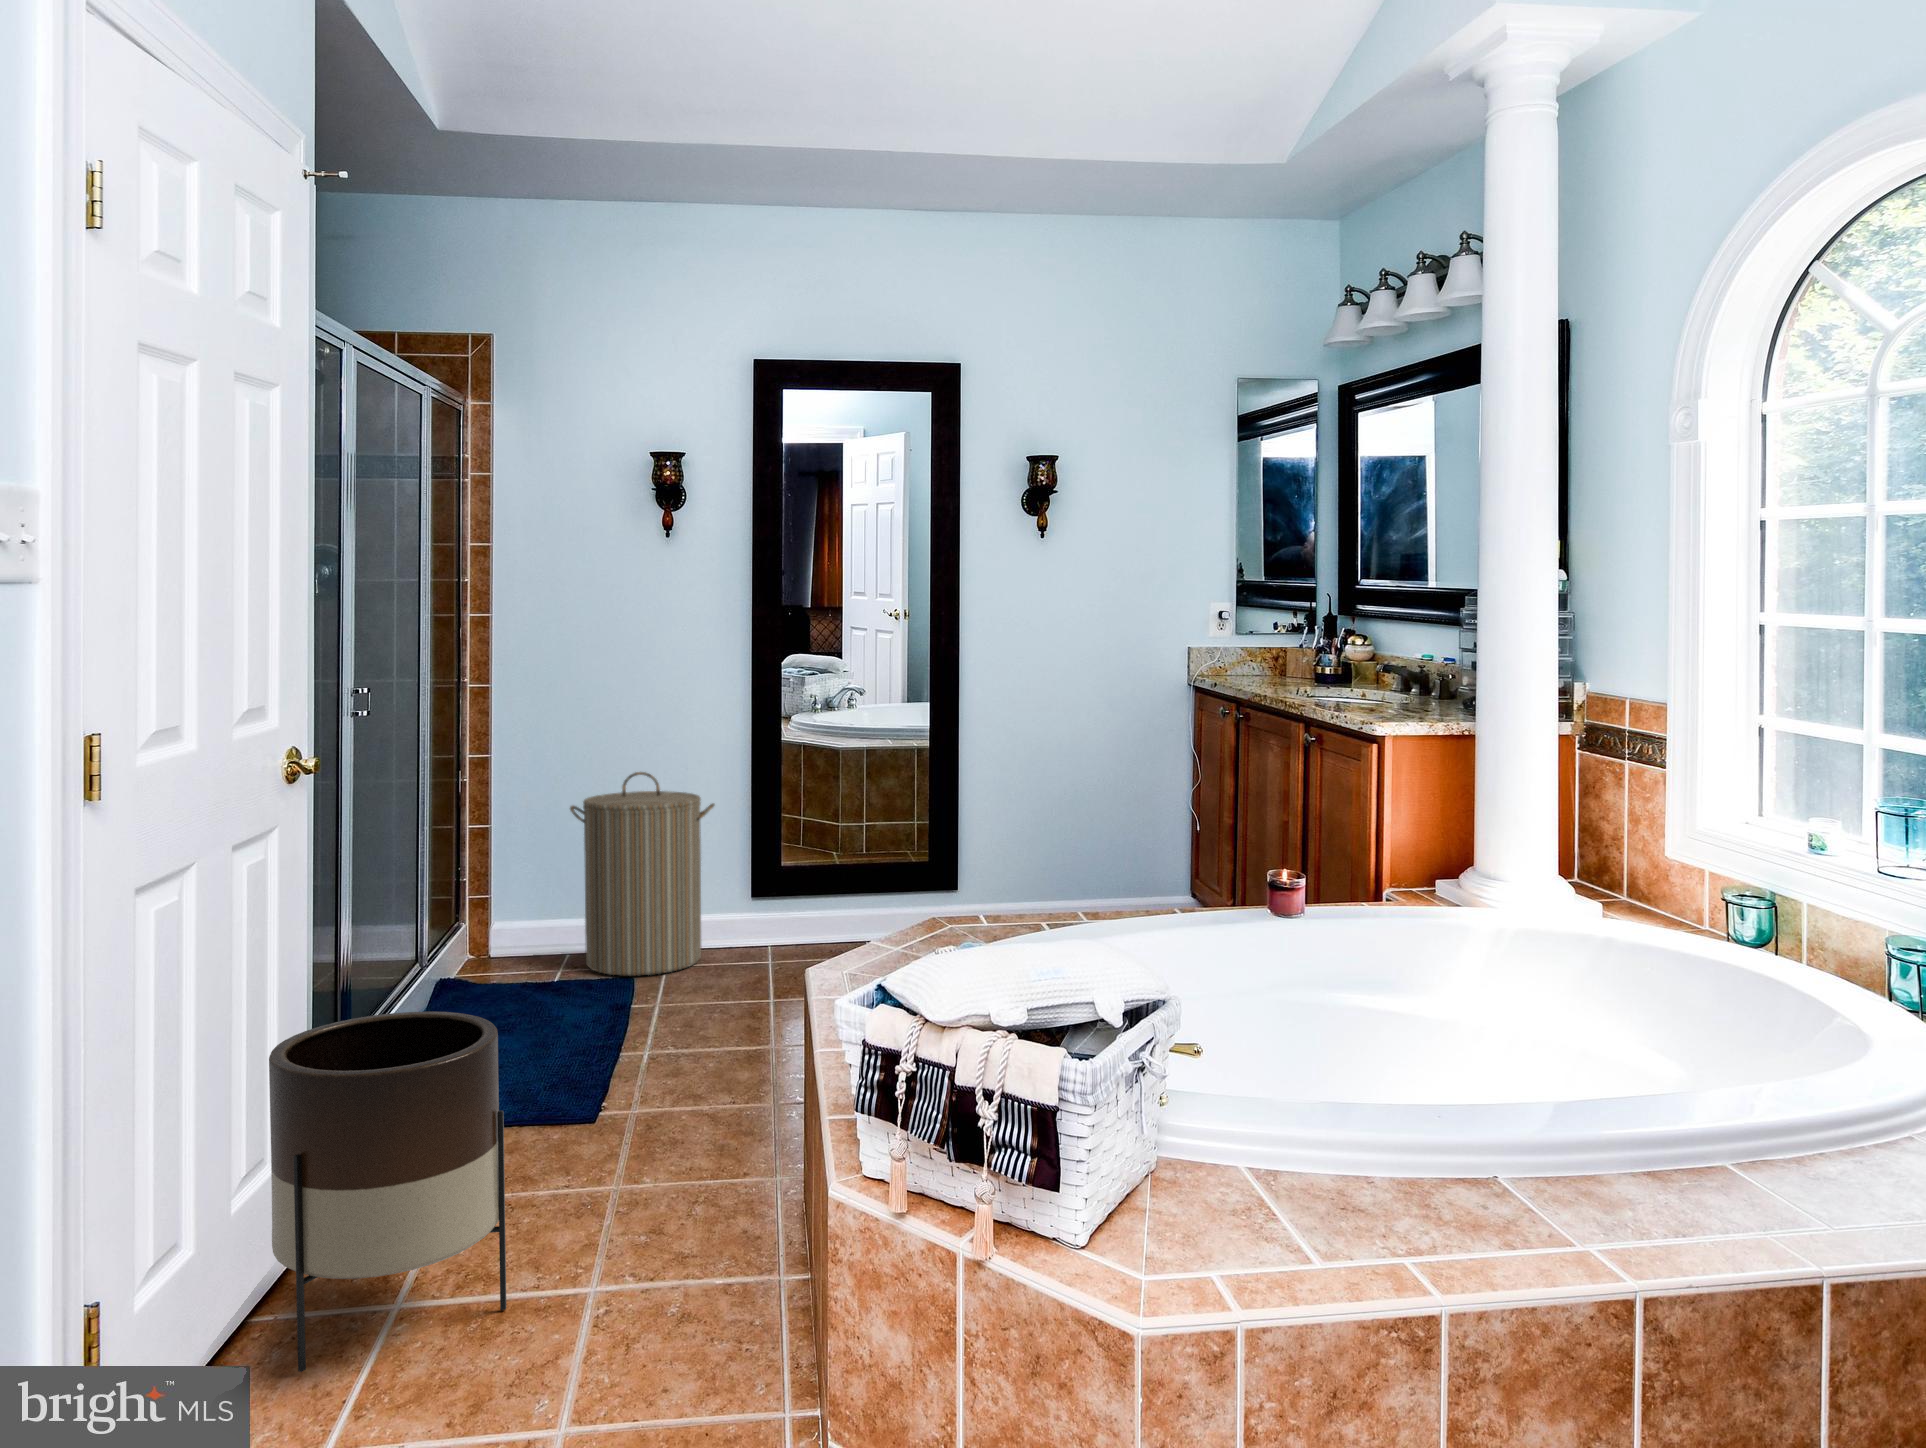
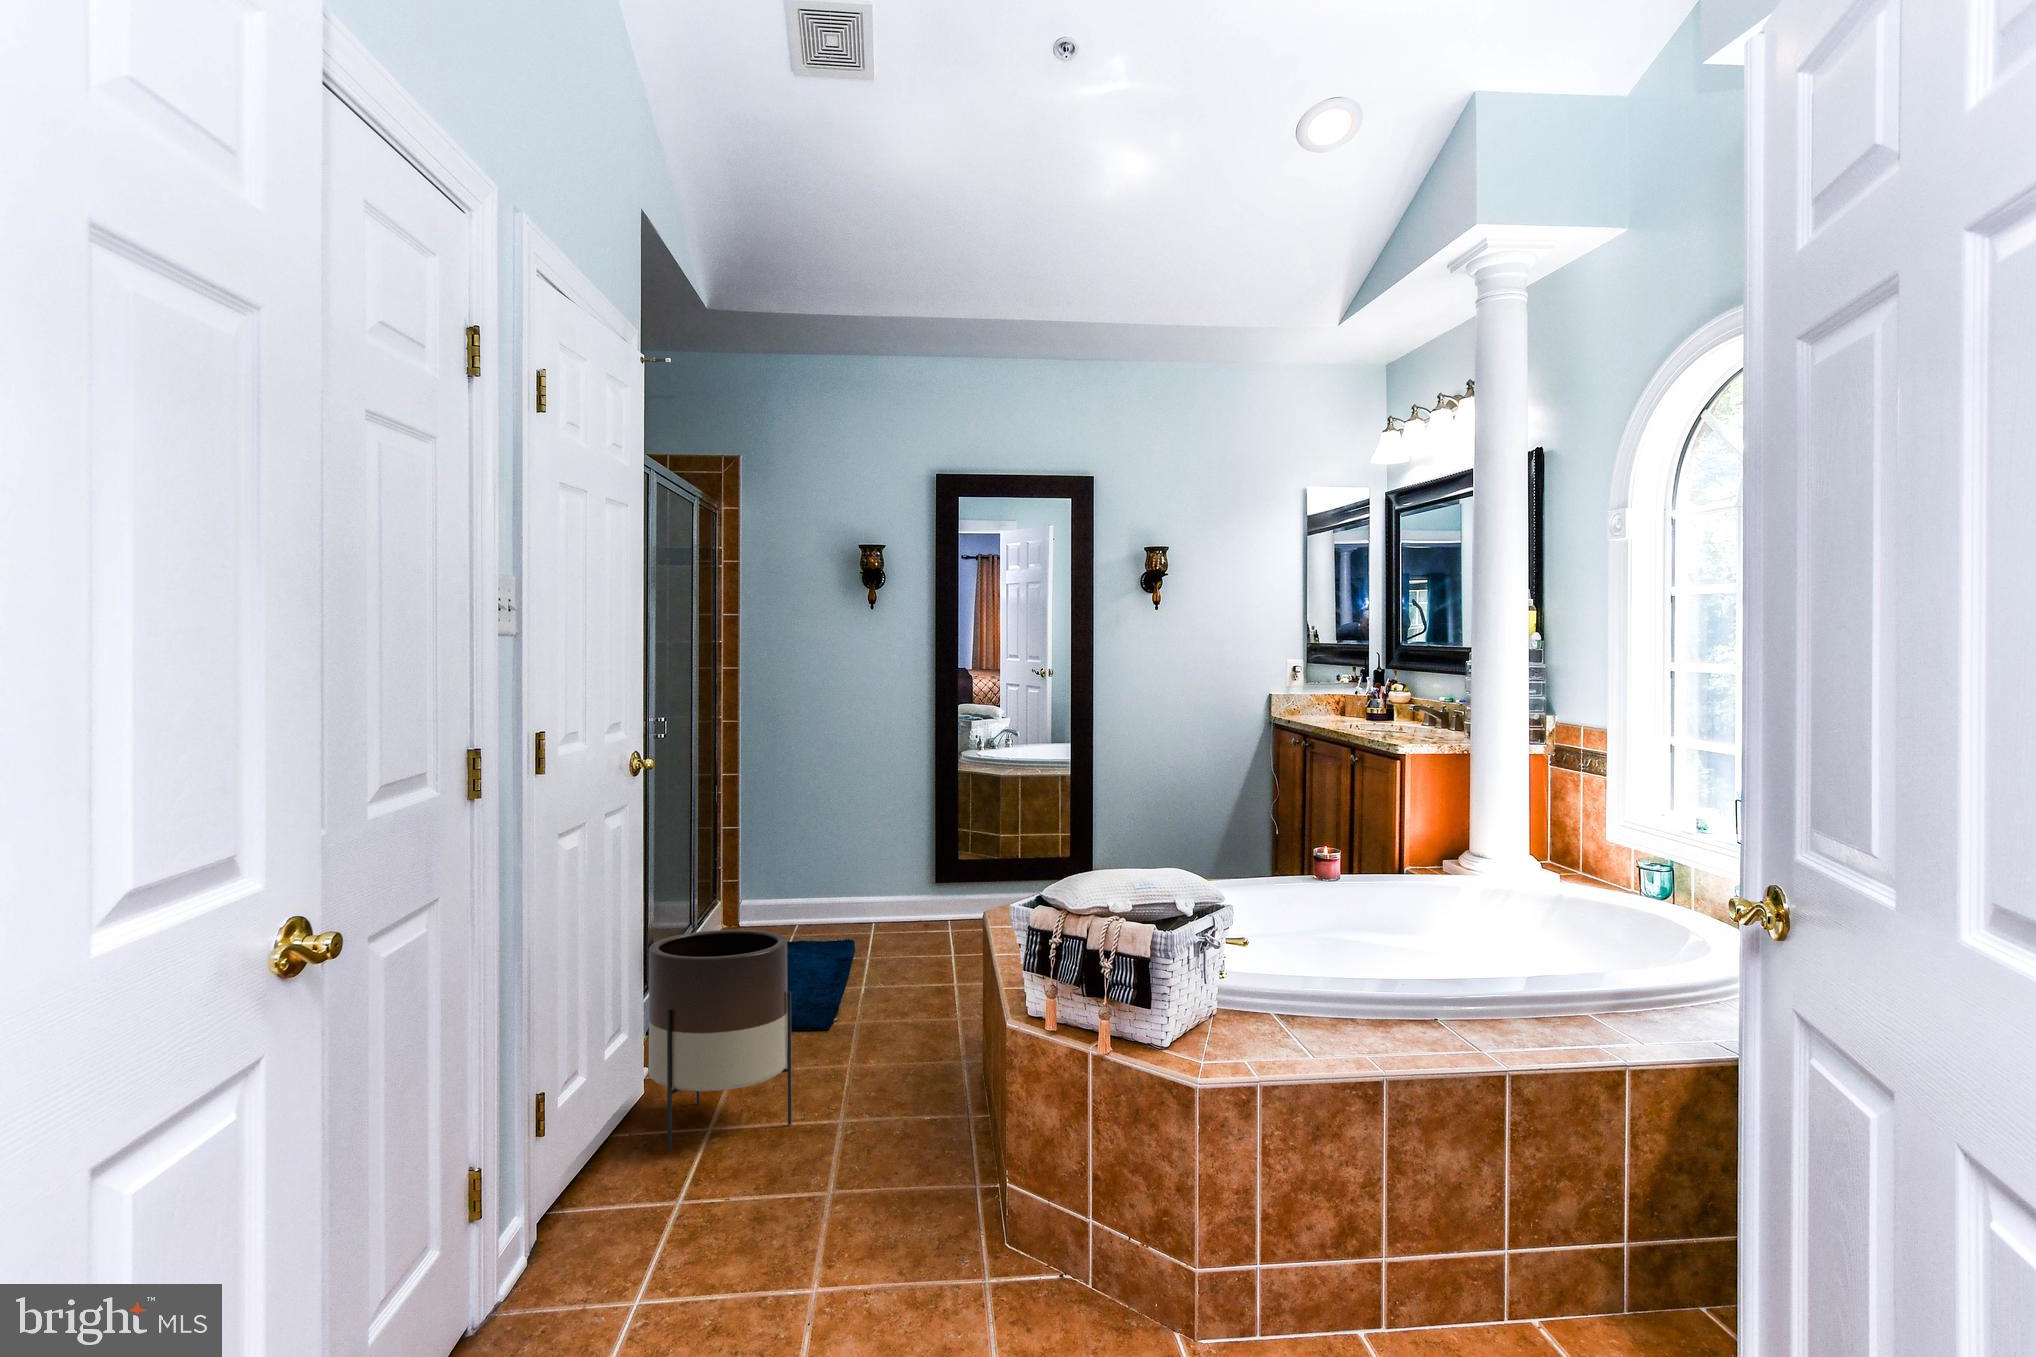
laundry hamper: present [570,772,715,976] -> none [804,789,908,938]

